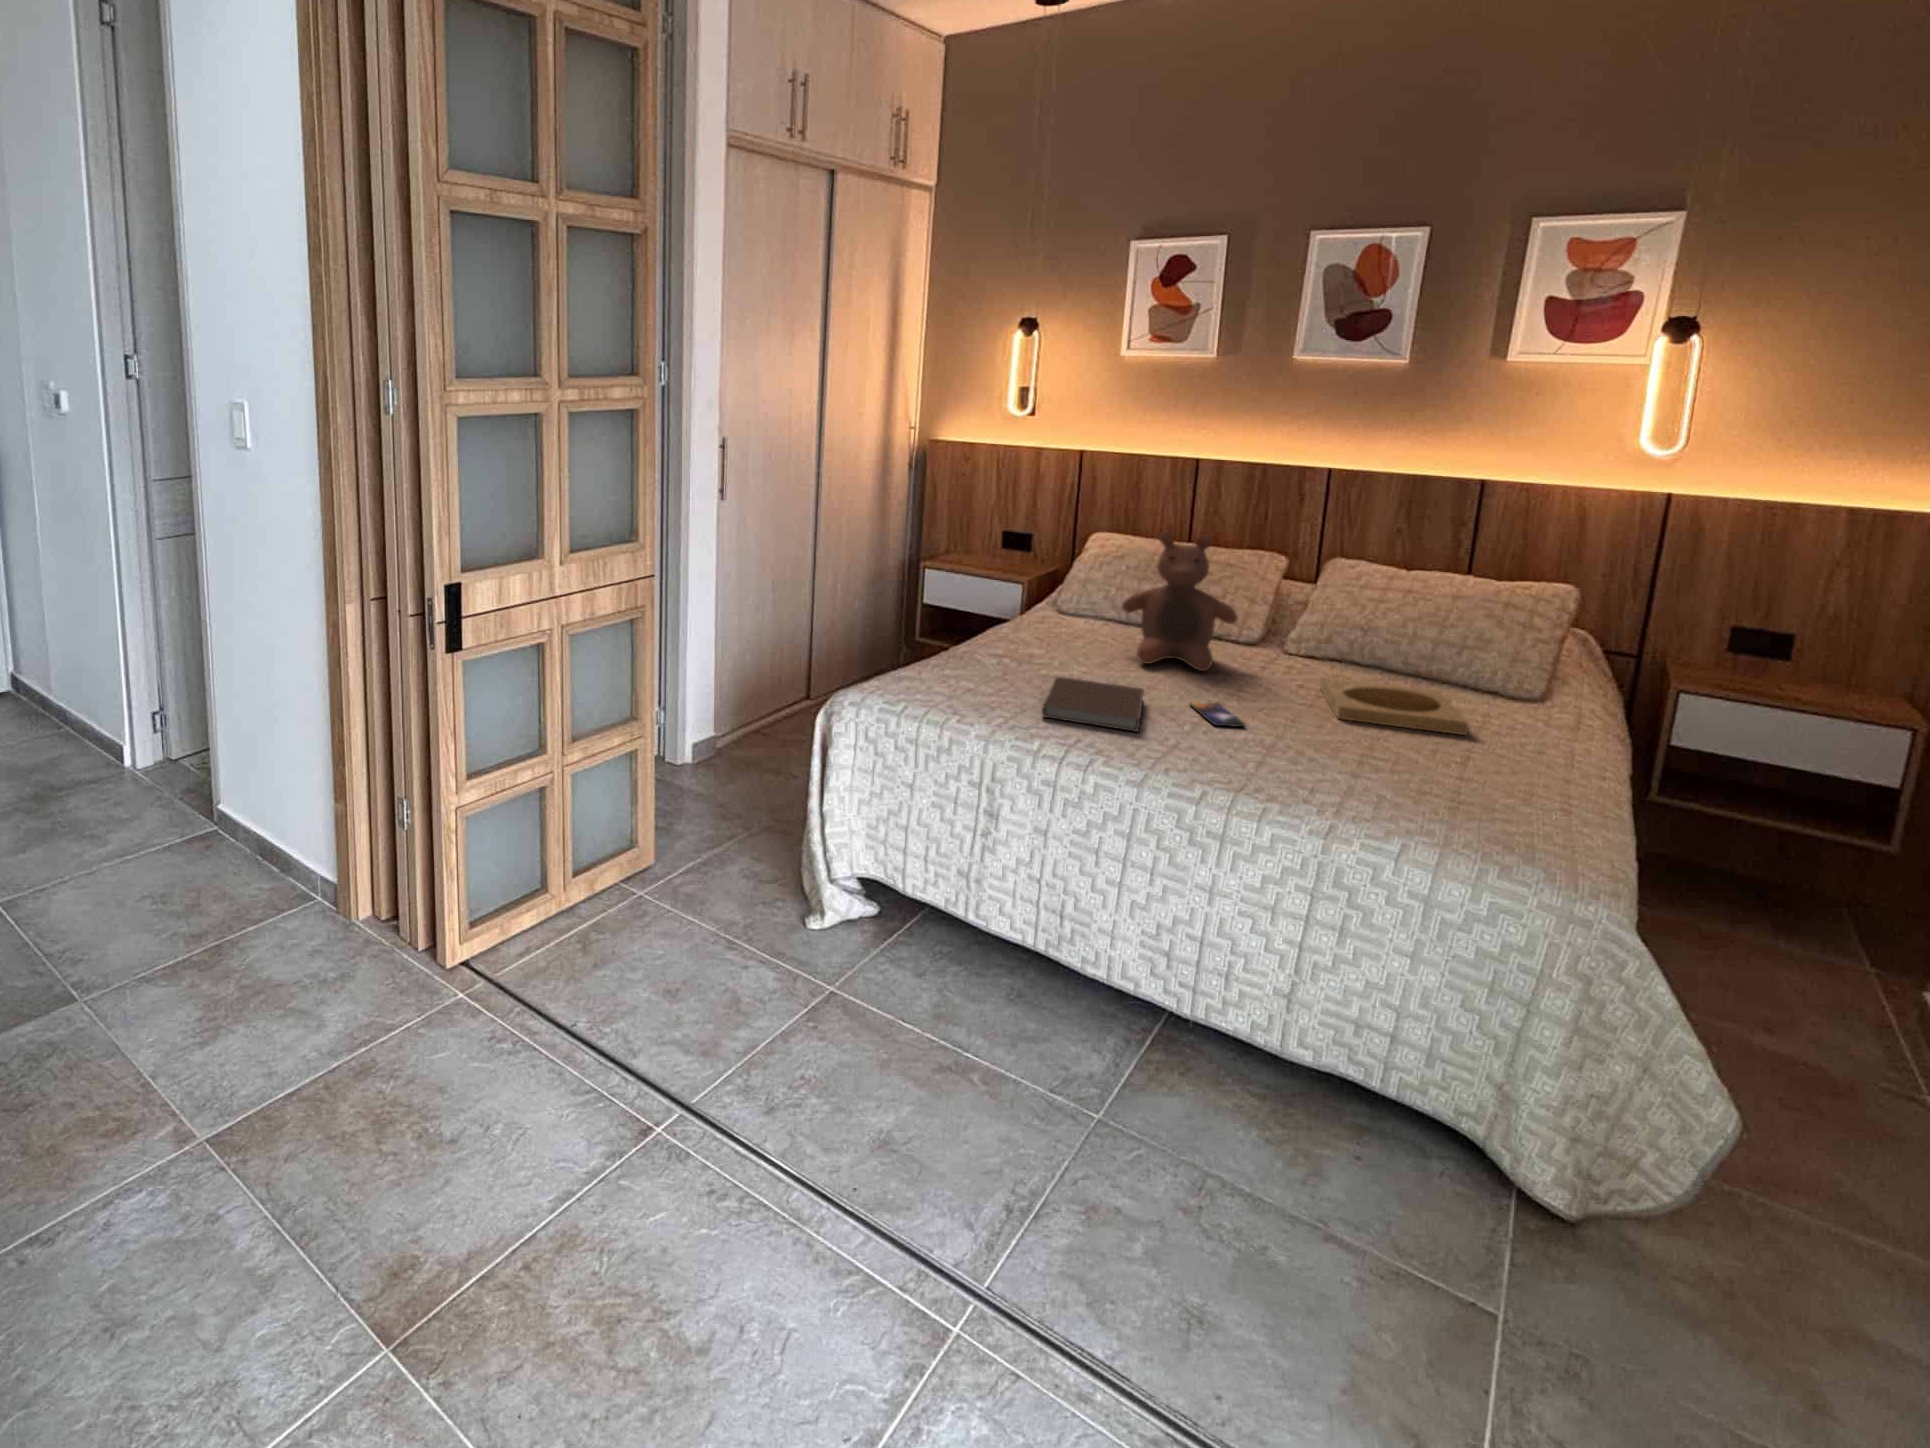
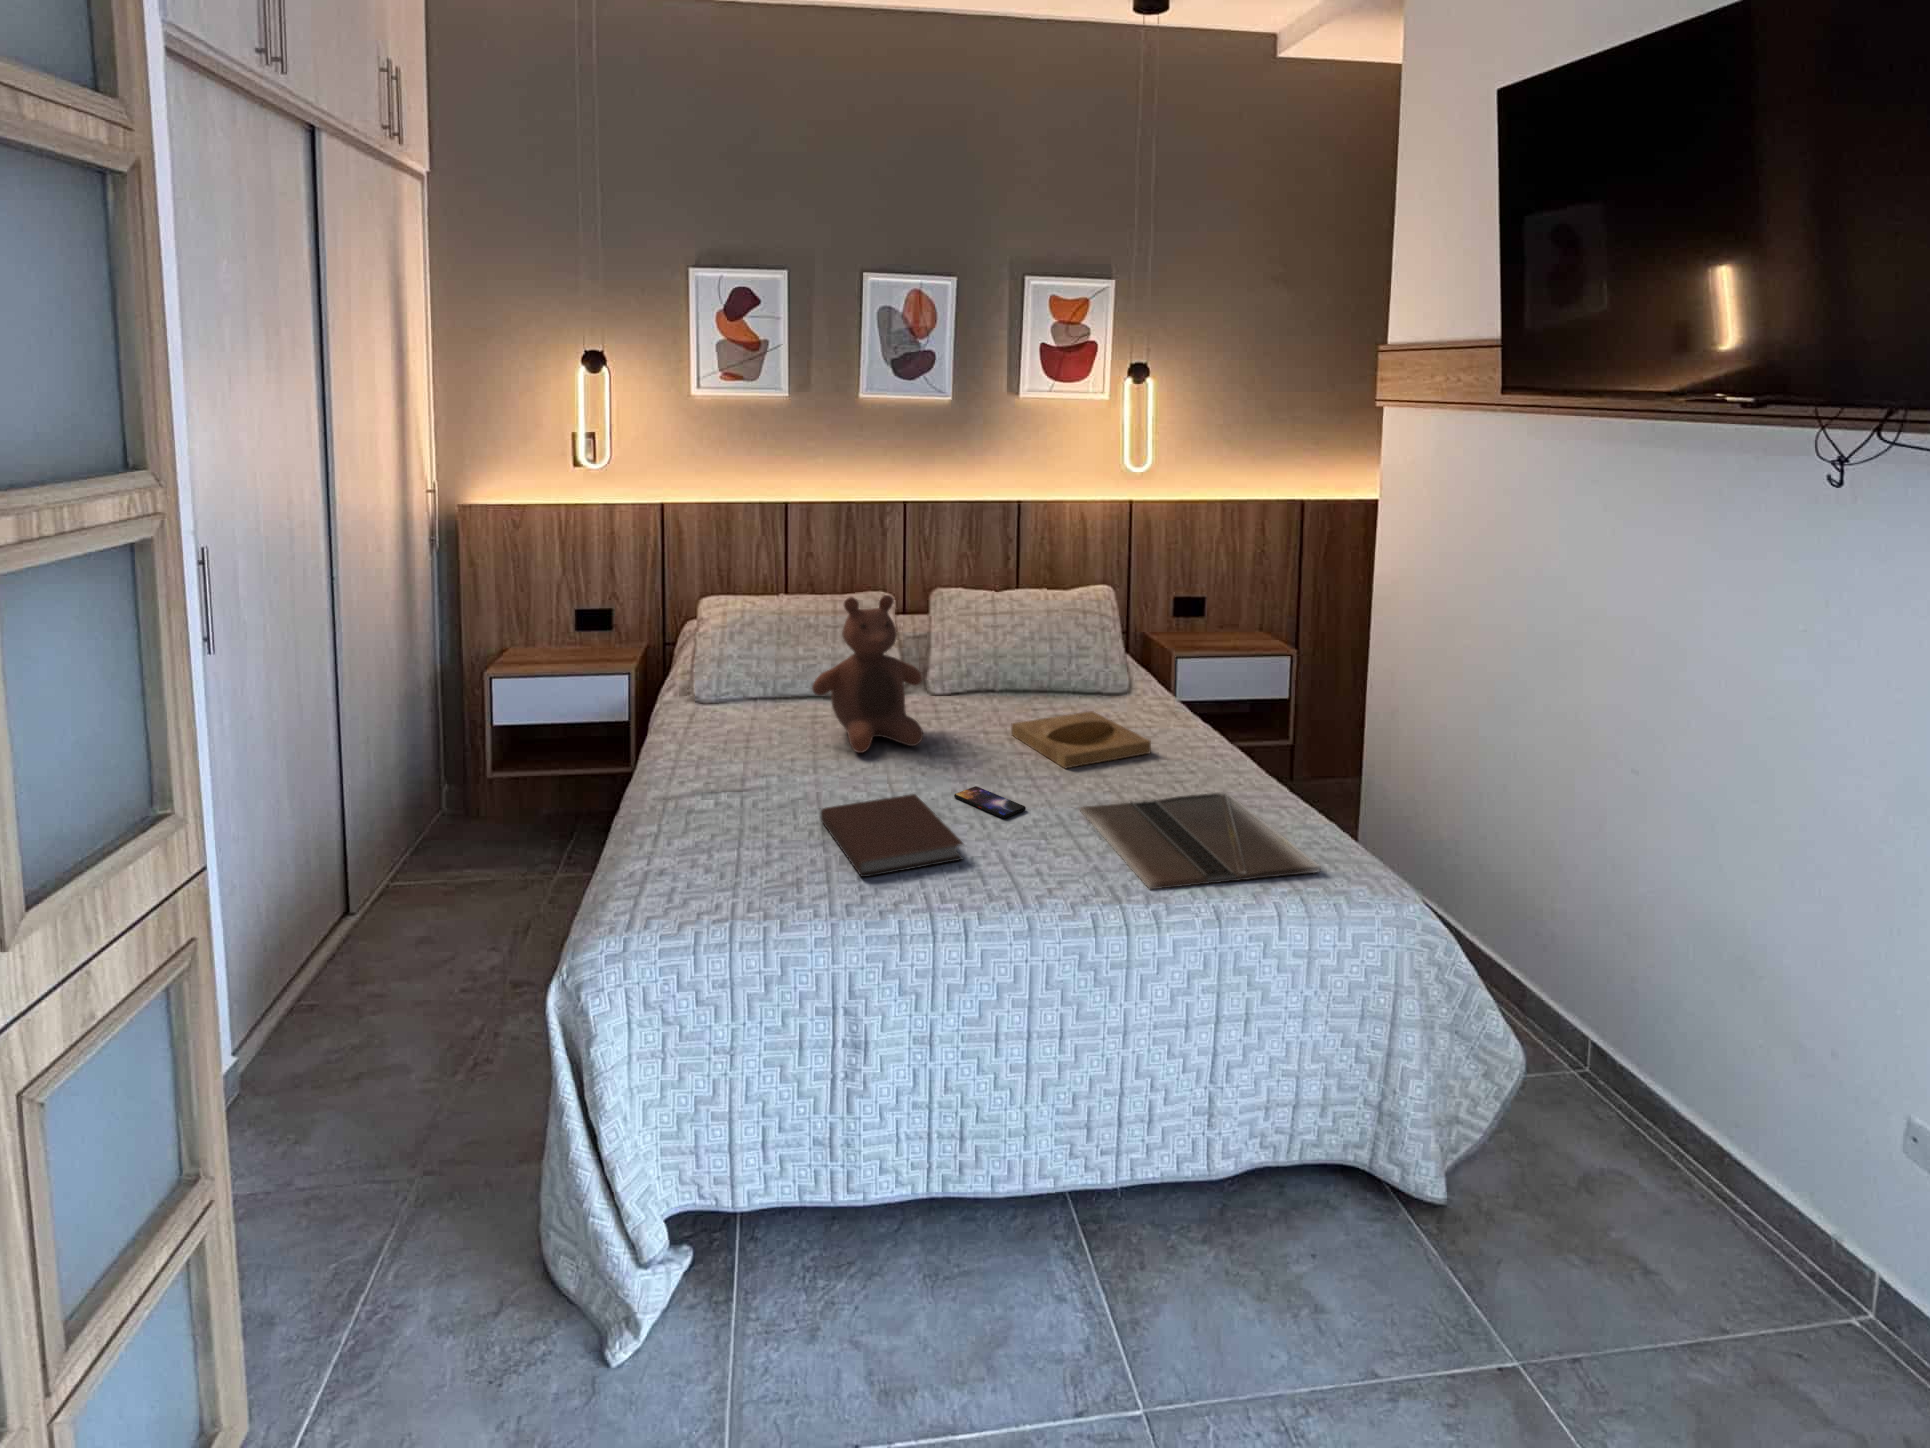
laptop: none [1283,740,1509,843] -> present [1080,792,1320,889]

